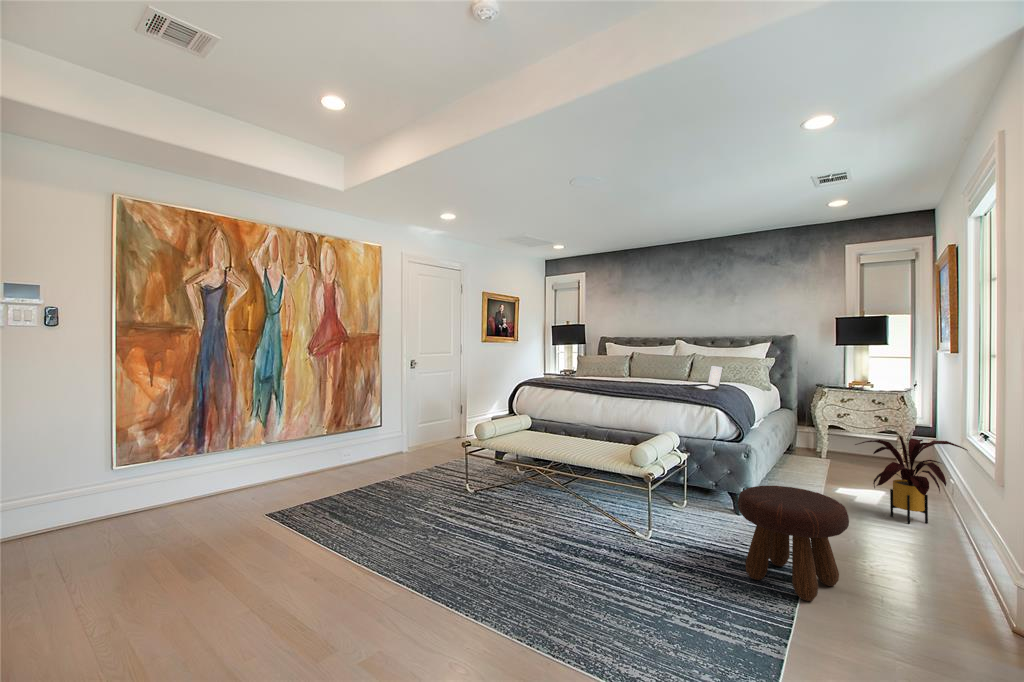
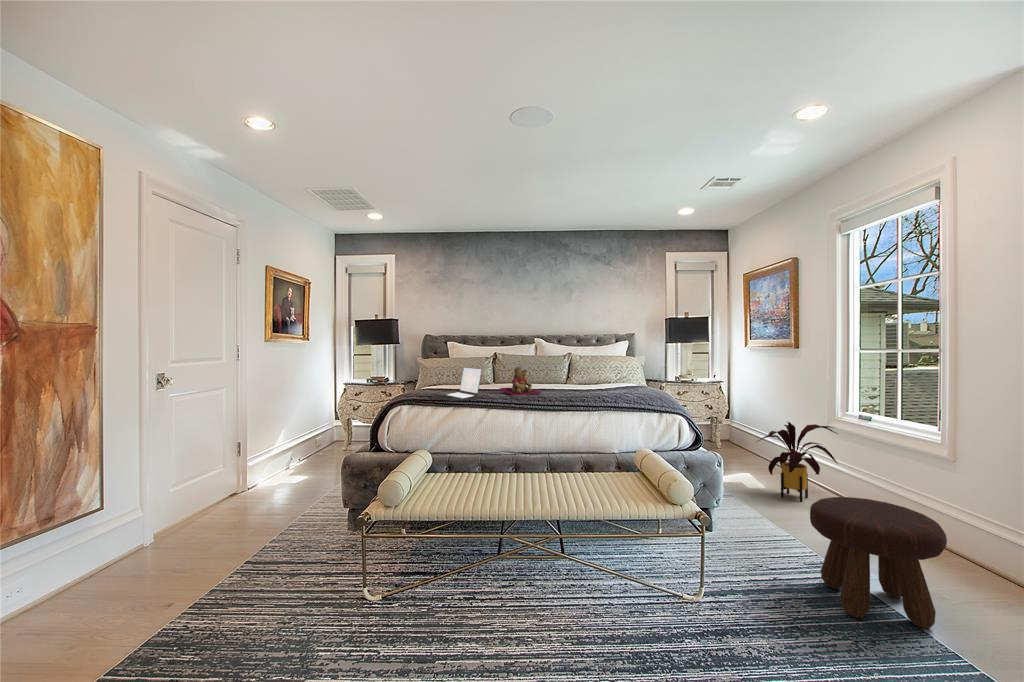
teddy bear: none [611,363,639,386] -> present [500,366,541,396]
laptop: present [684,366,723,391] -> present [433,367,482,401]

